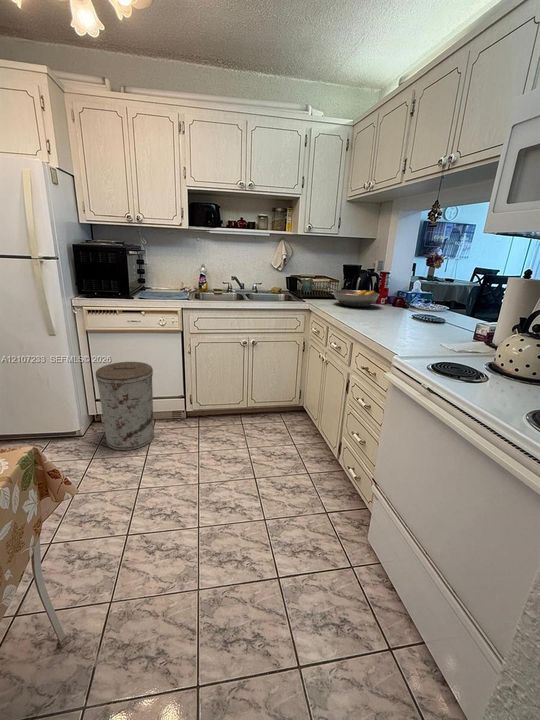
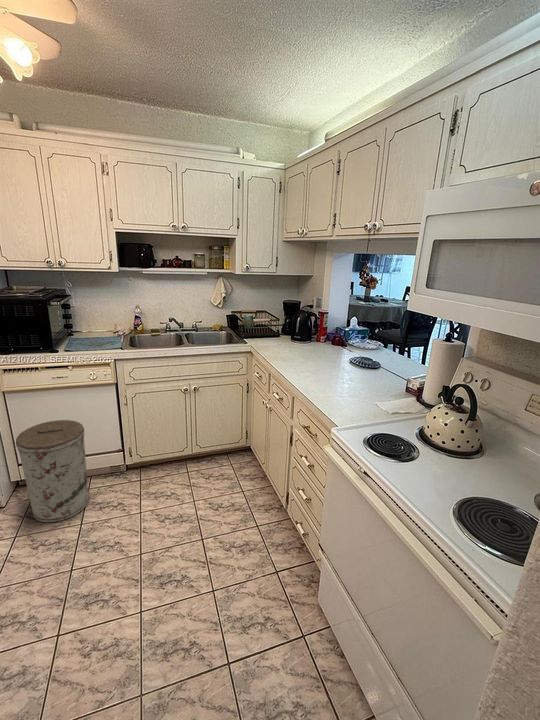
fruit bowl: present [333,290,380,307] -> none [274,329,320,348]

